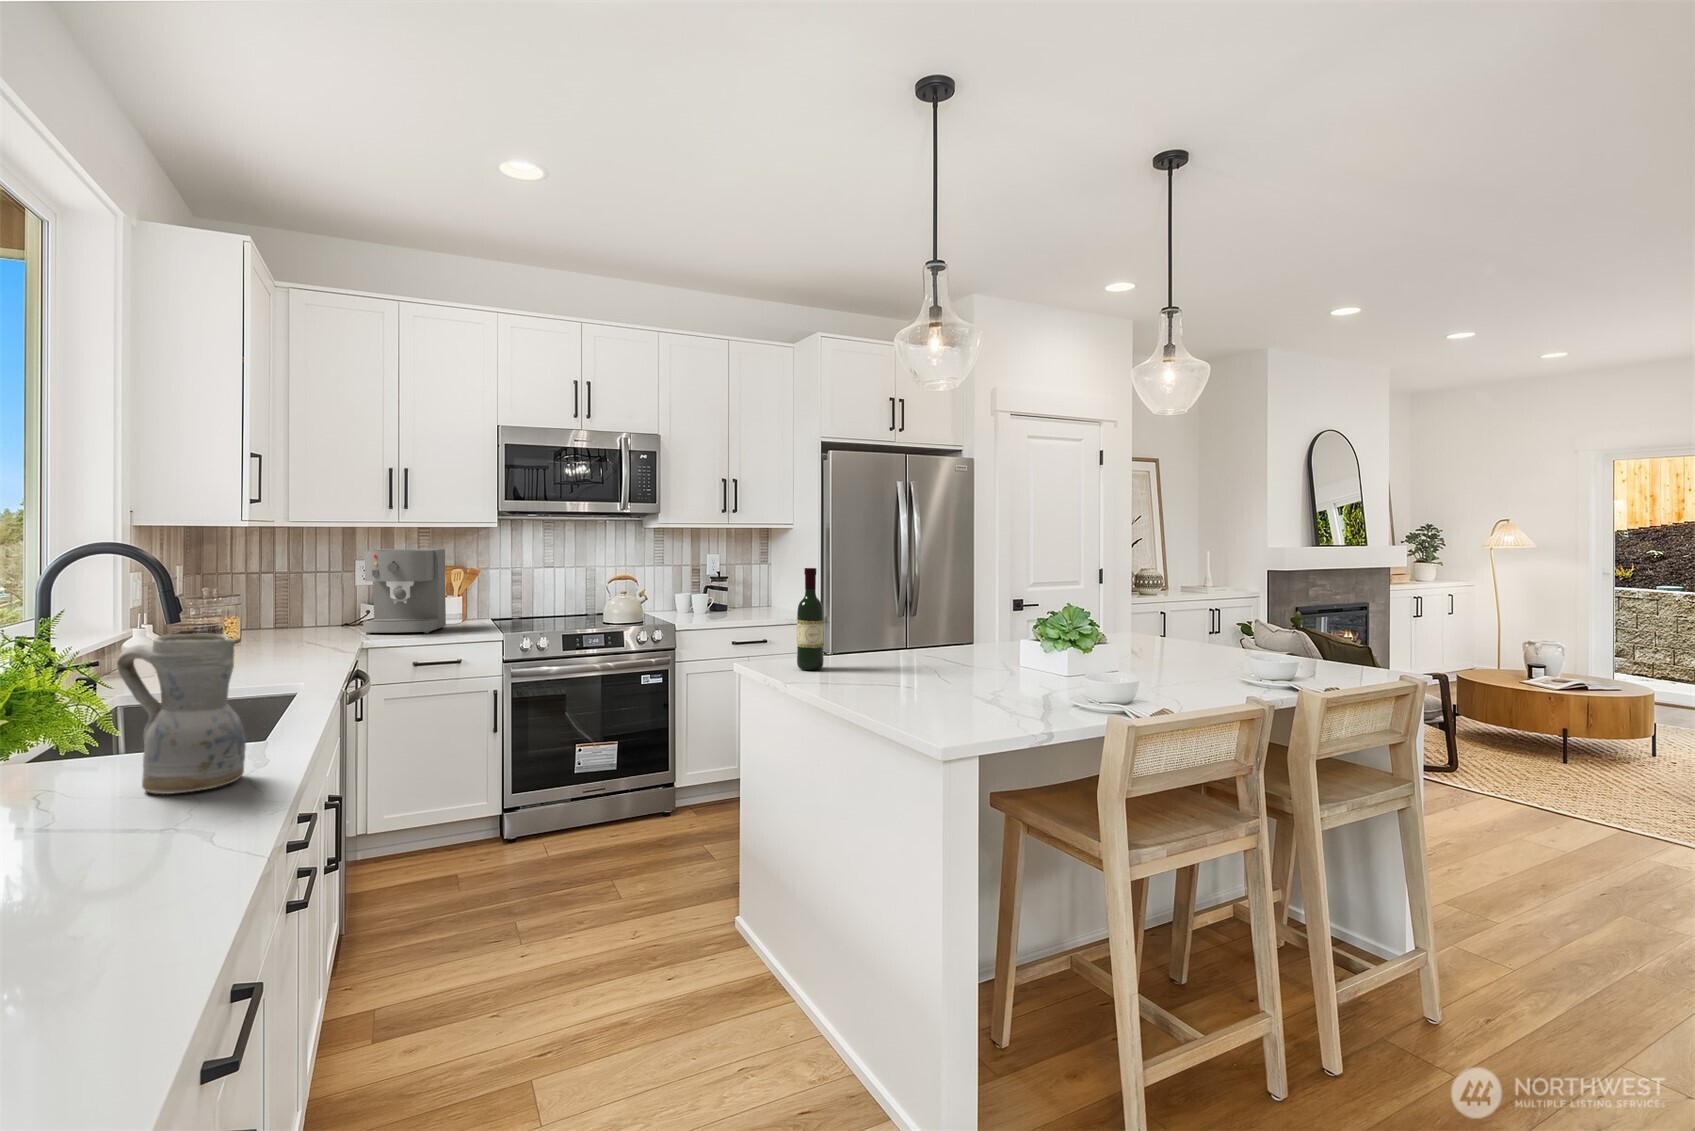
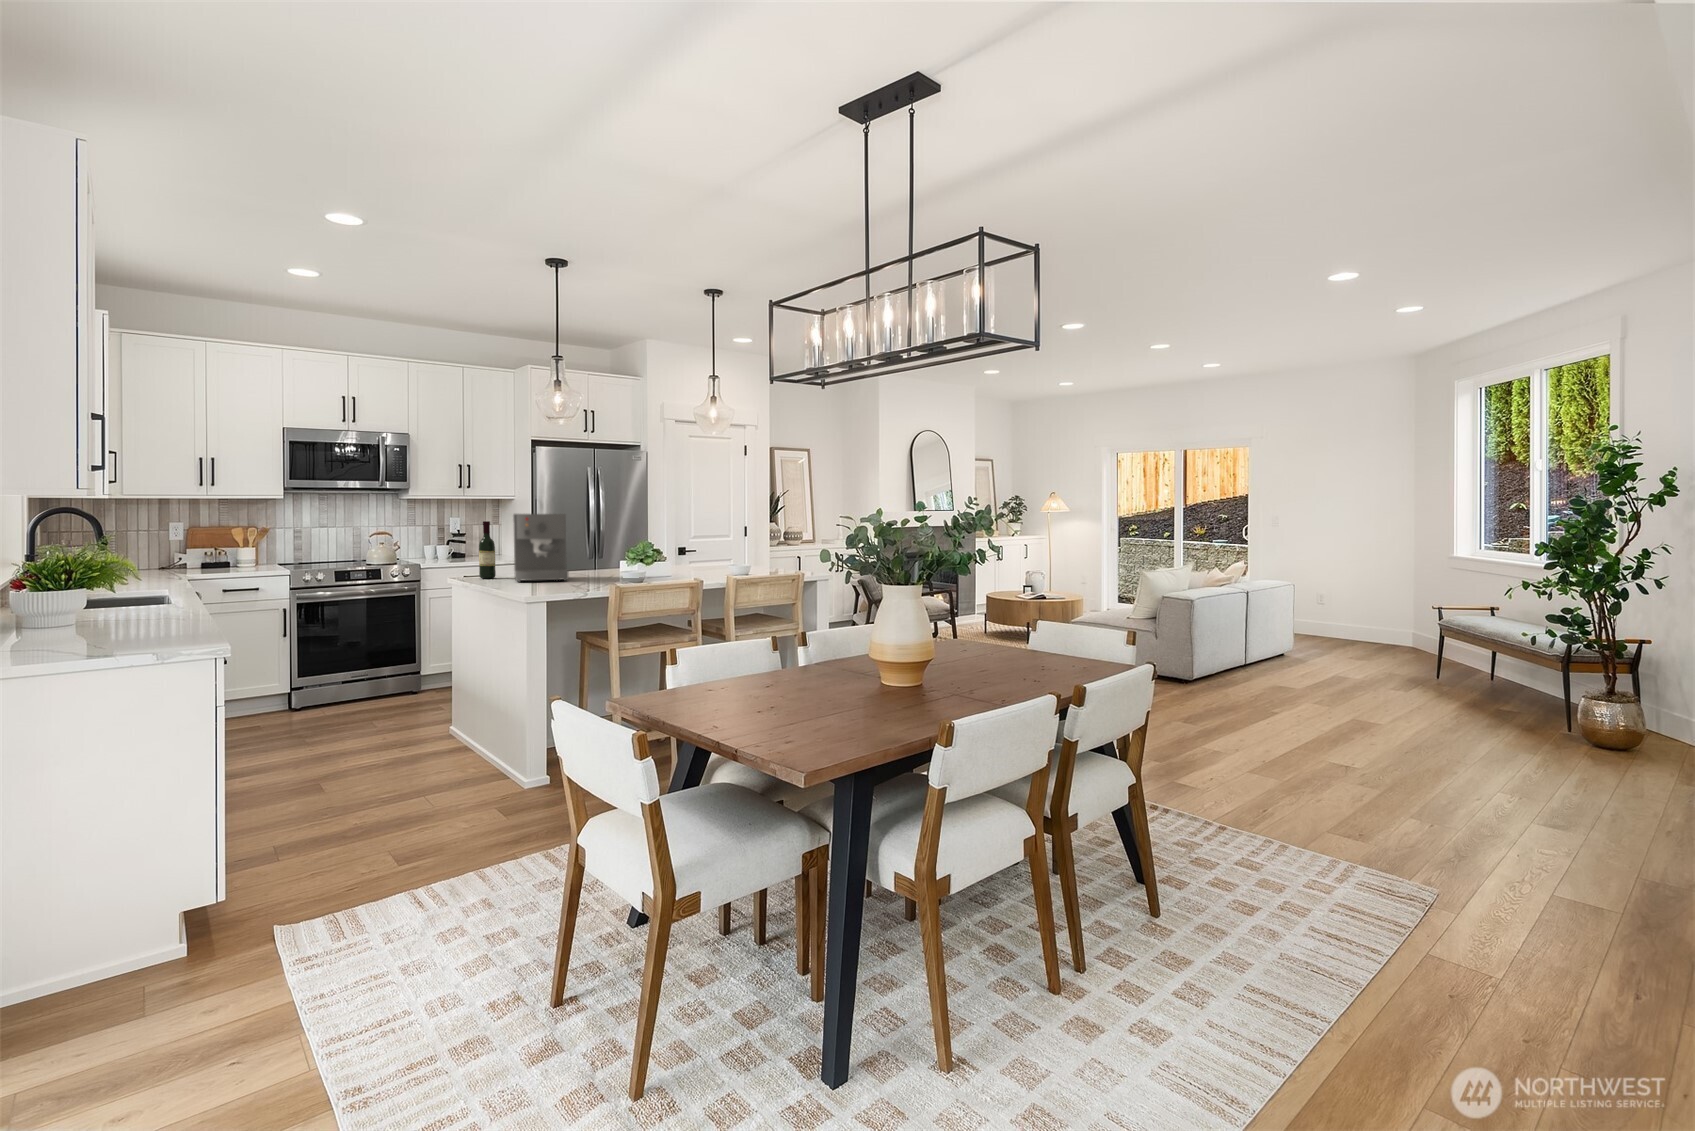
coffee maker: present [363,549,446,634] -> present [513,514,568,582]
ceramic pitcher: present [117,634,246,794] -> none [107,545,169,613]

